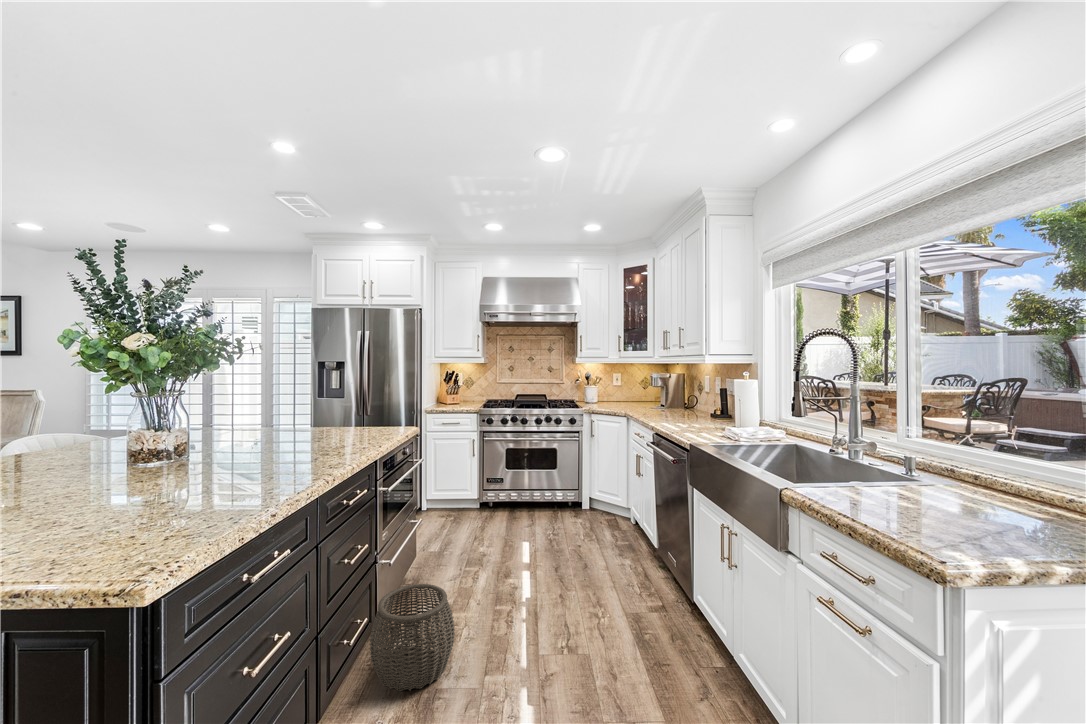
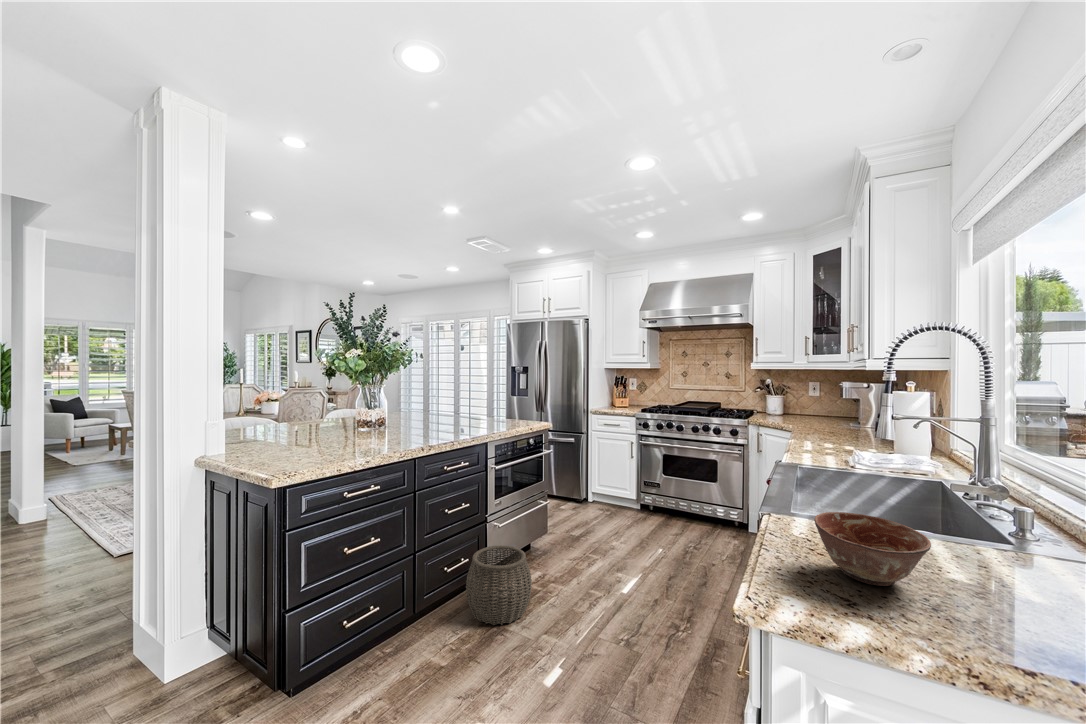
ceramic bowl: none [907,481,1013,536] -> present [814,512,931,586]

